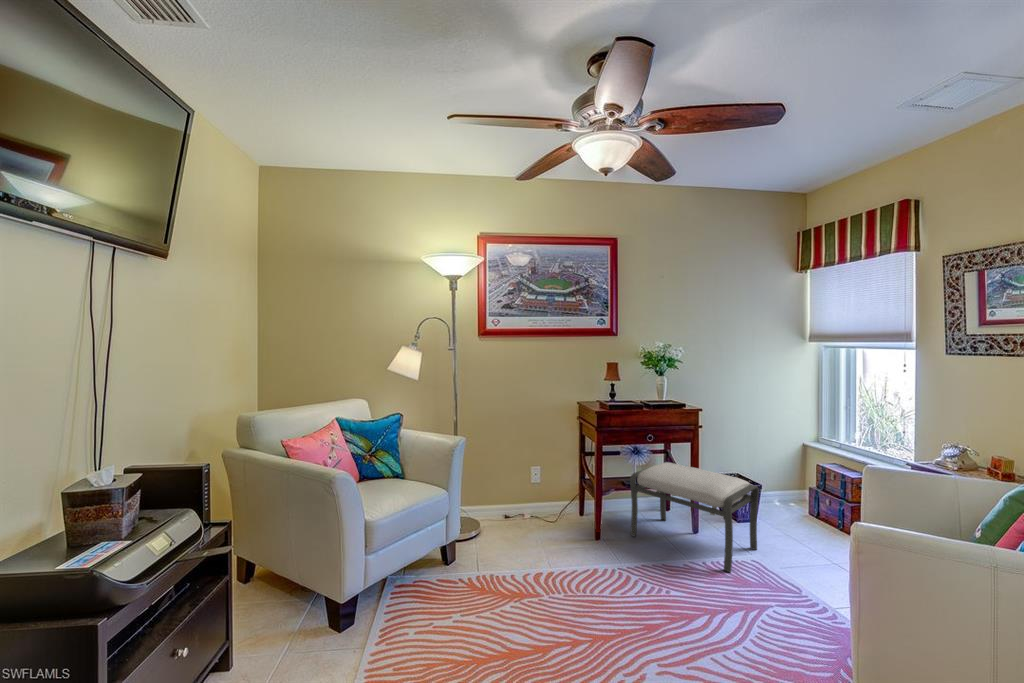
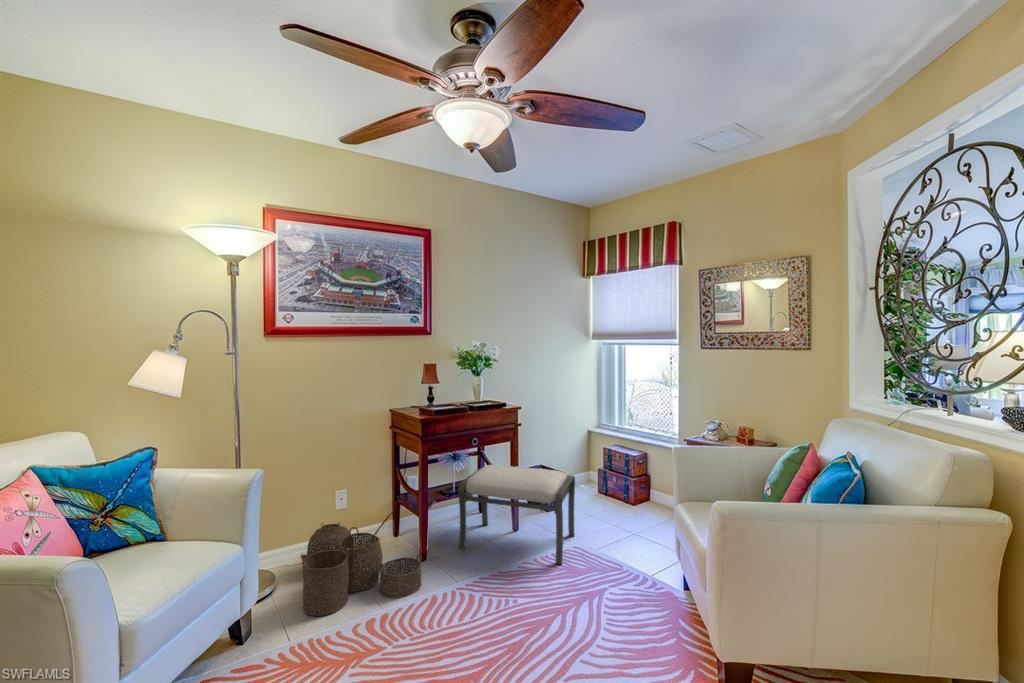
woven basket: none [493,488,588,561] -> present [301,522,422,616]

